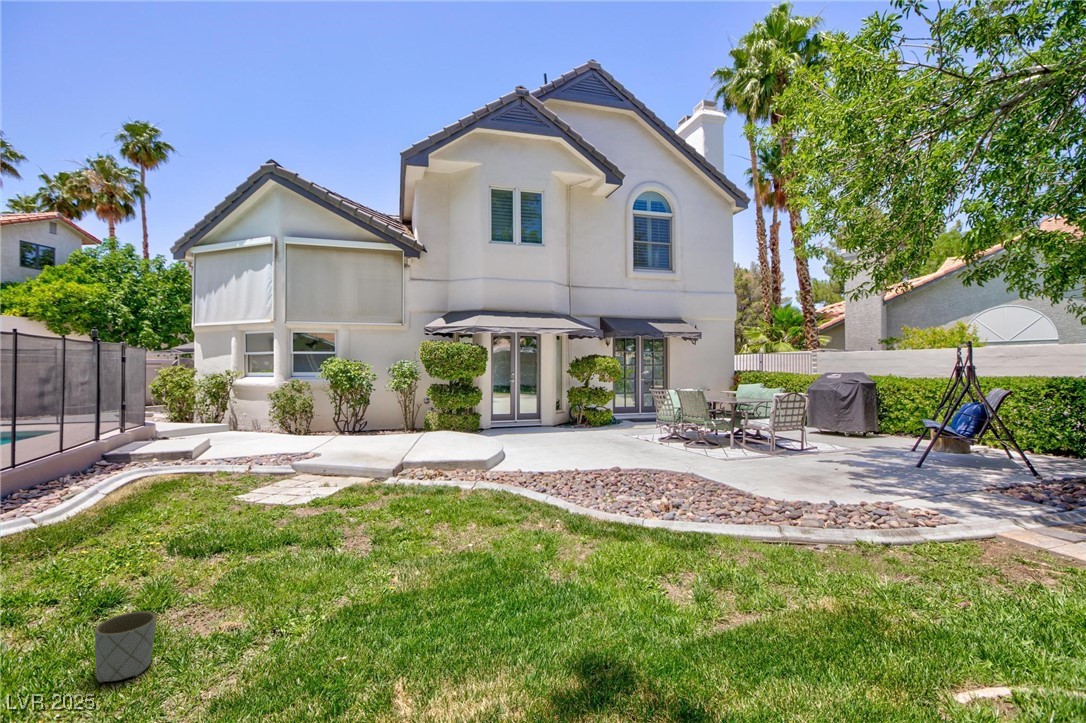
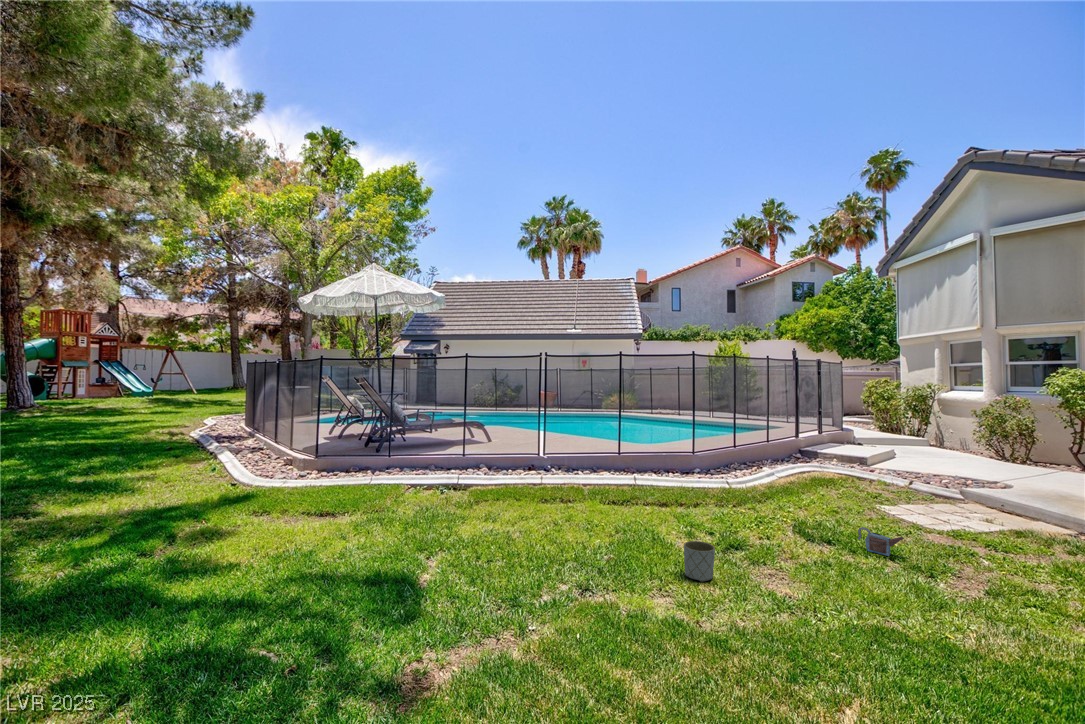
watering can: none [272,517,318,543] -> present [858,527,904,556]

